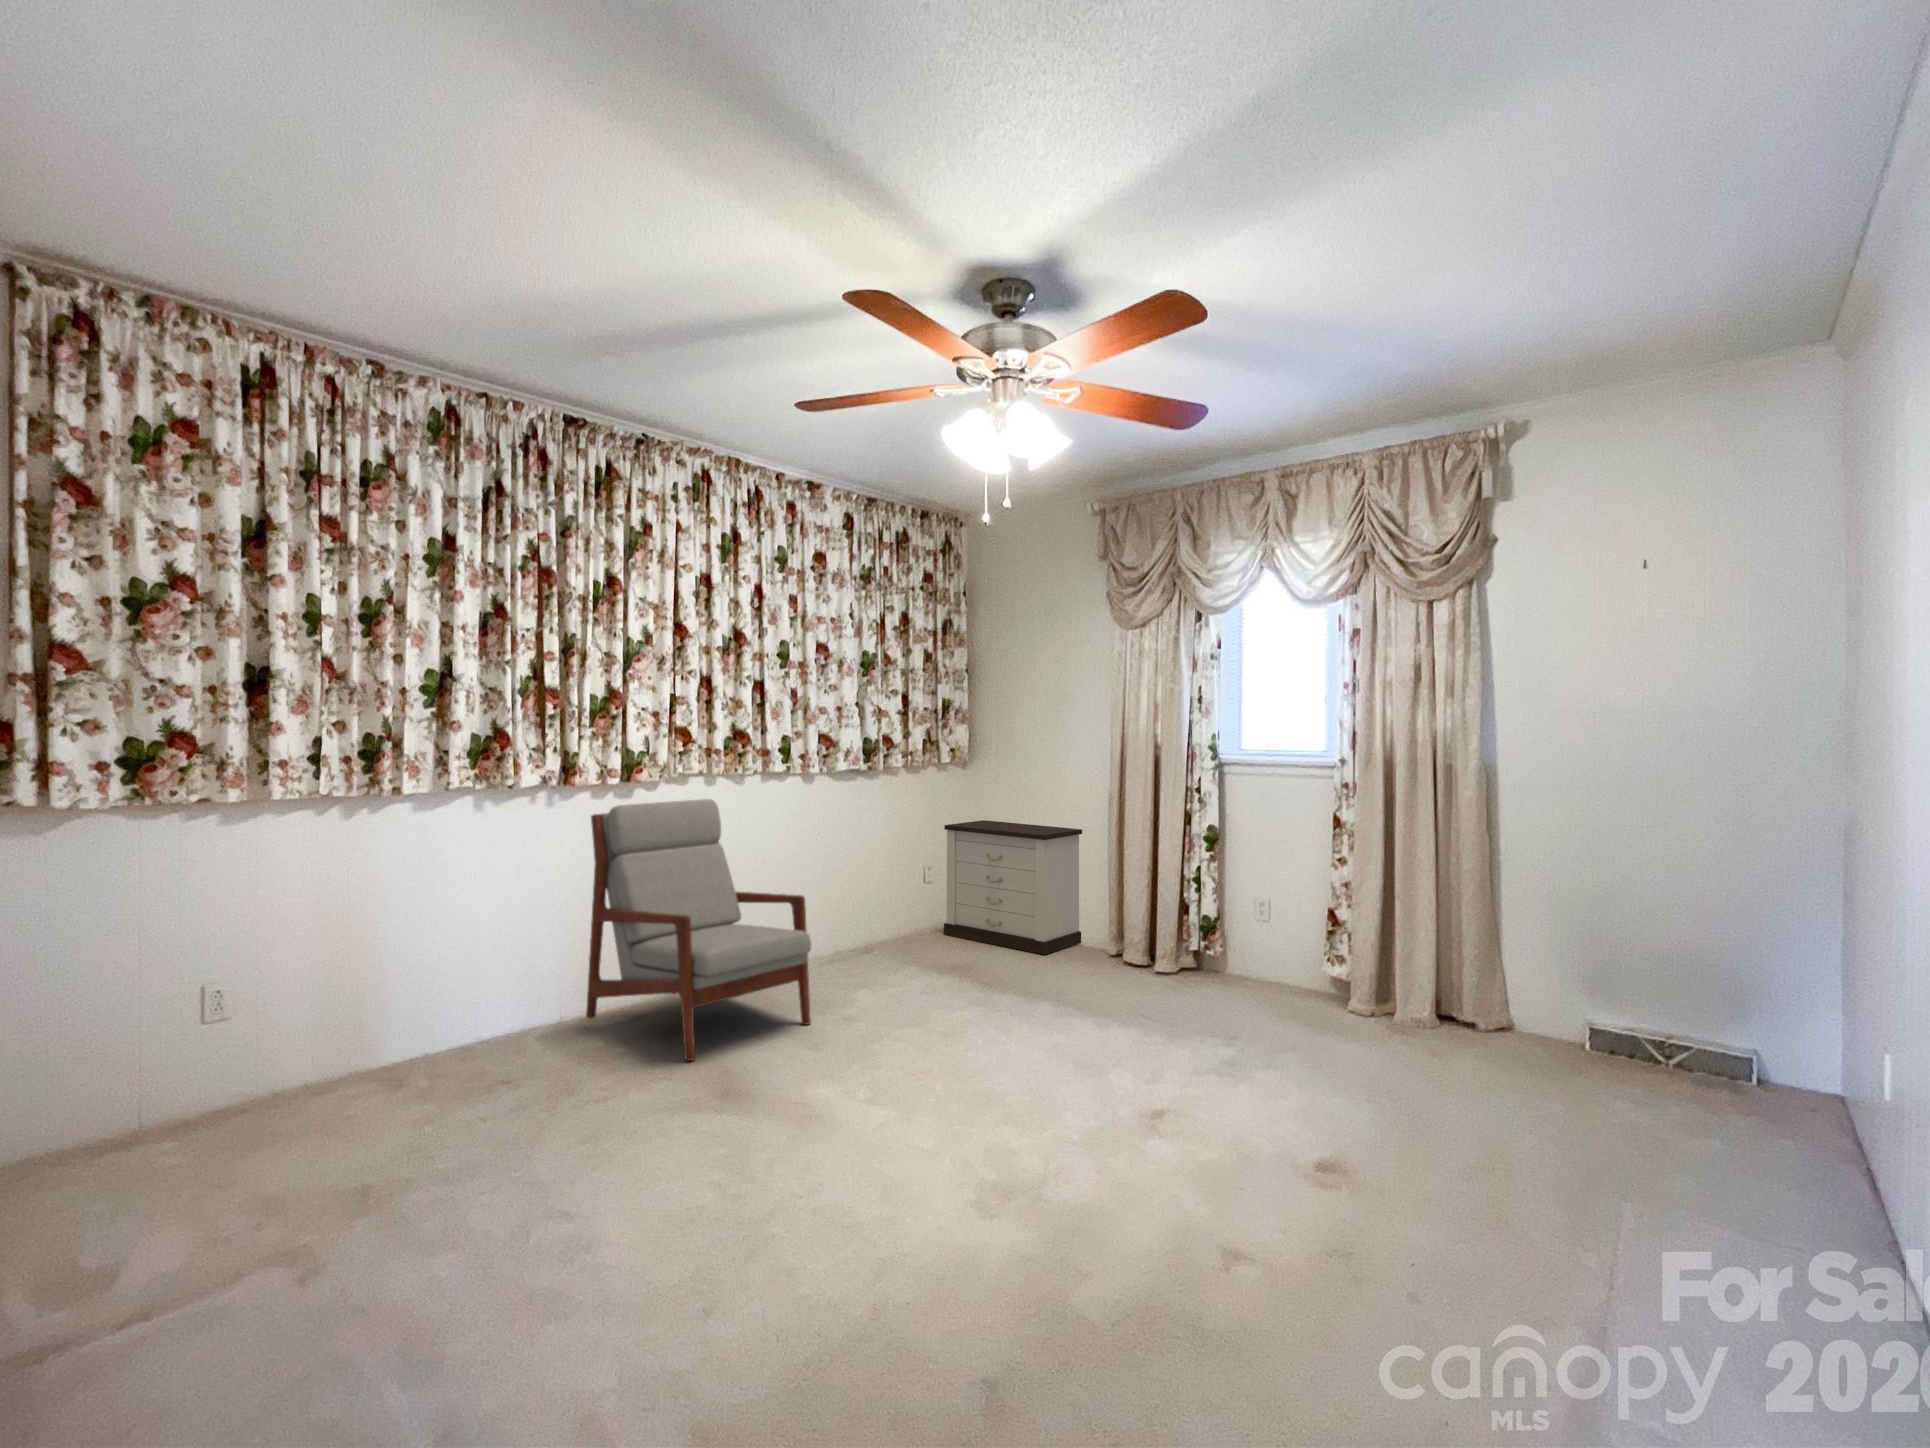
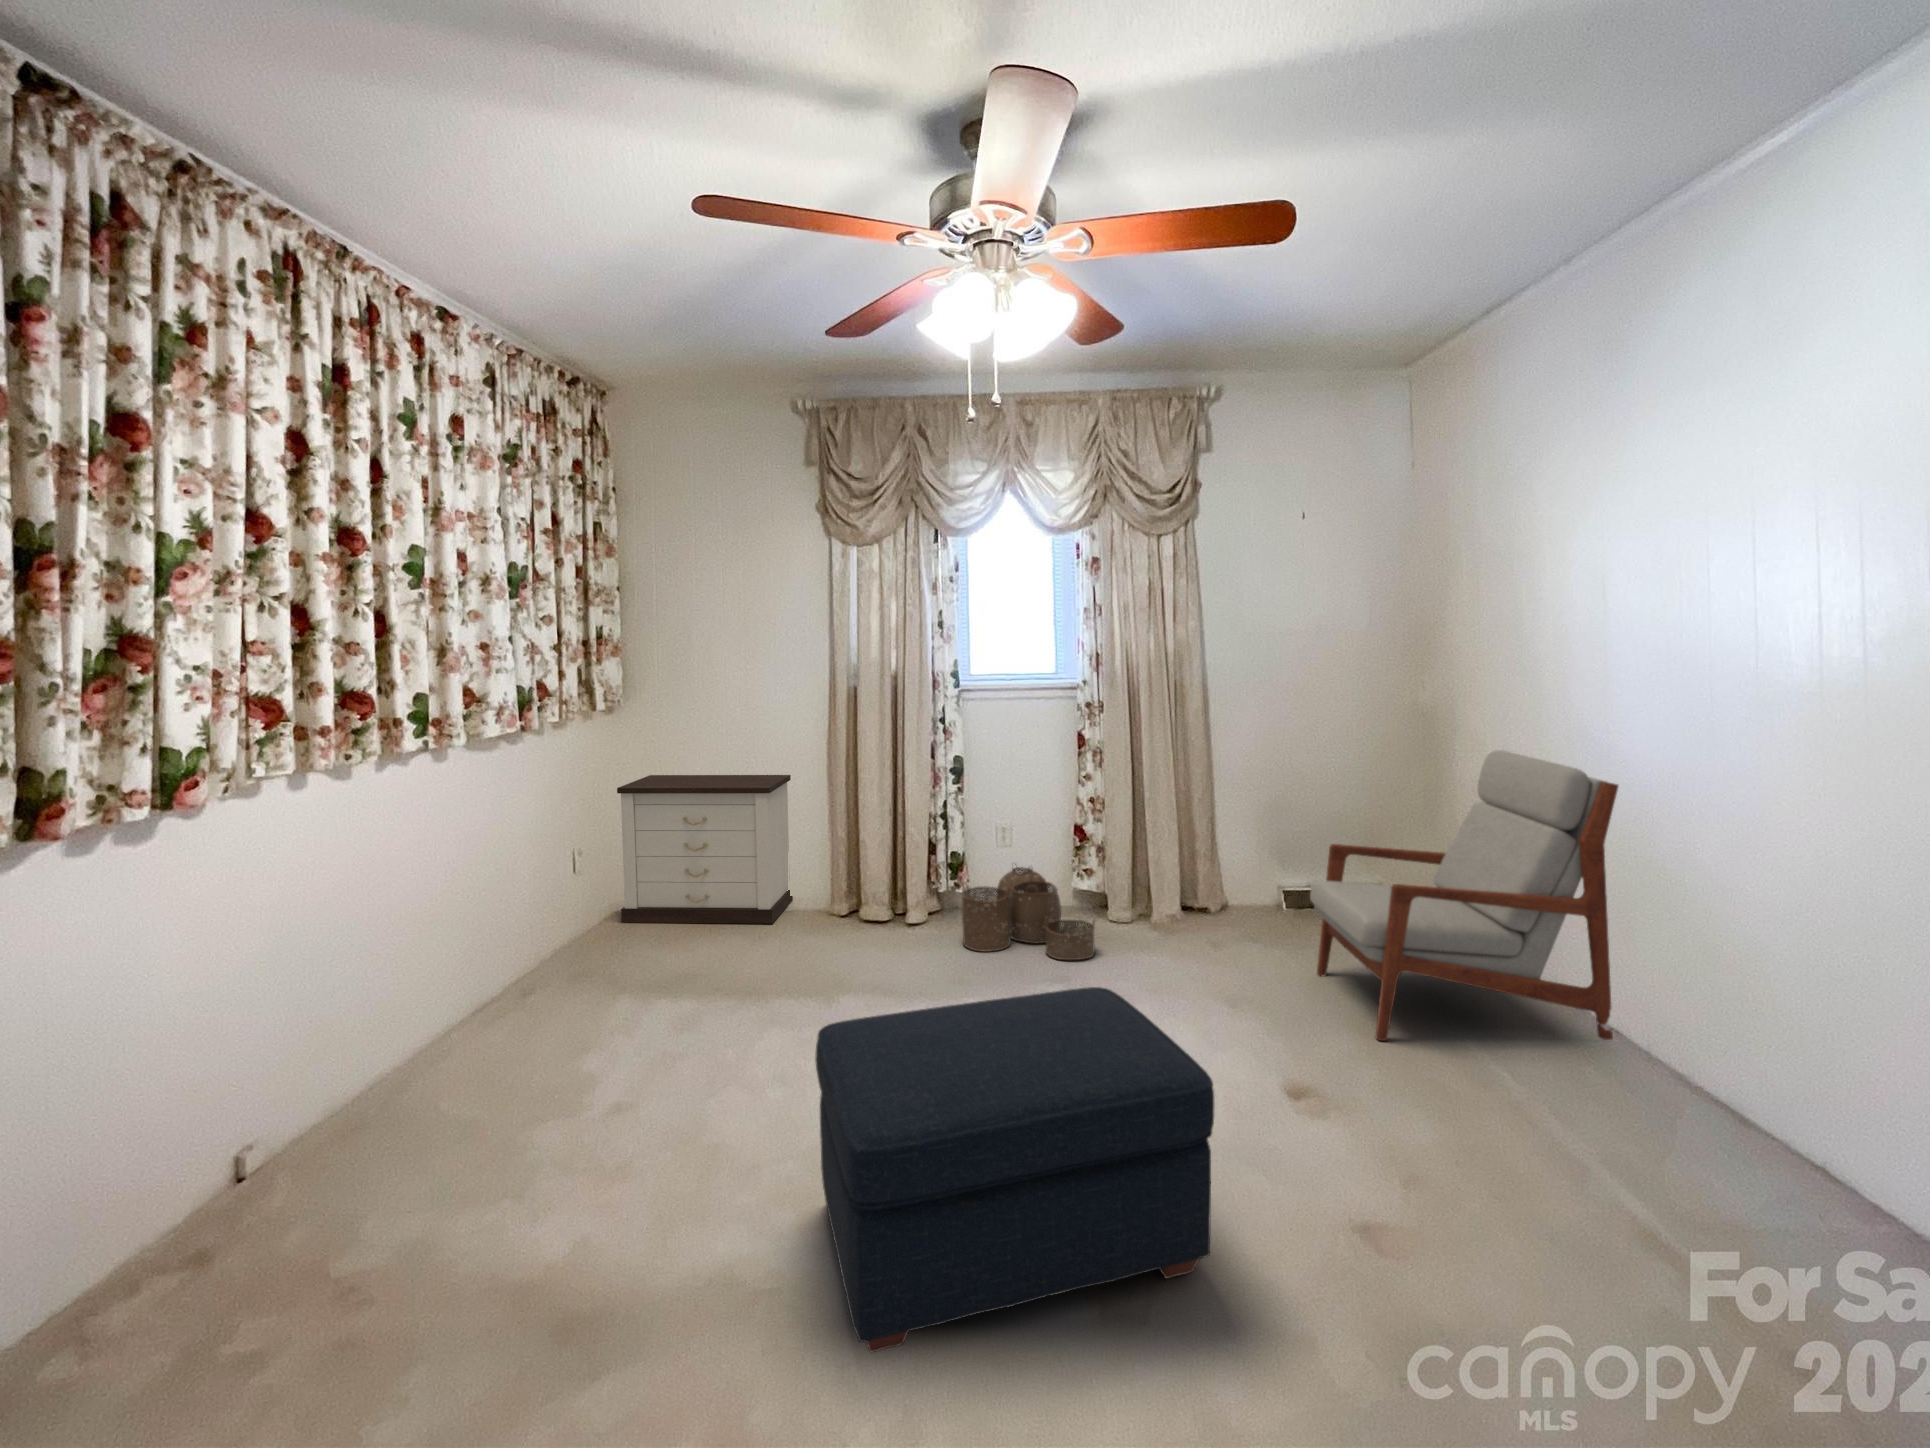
armchair: present [586,799,811,1061] -> present [1310,750,1618,1041]
woven basket: none [1178,935,1298,1033] -> present [962,864,1095,960]
ottoman: none [792,976,1104,1227] -> present [815,987,1215,1352]

